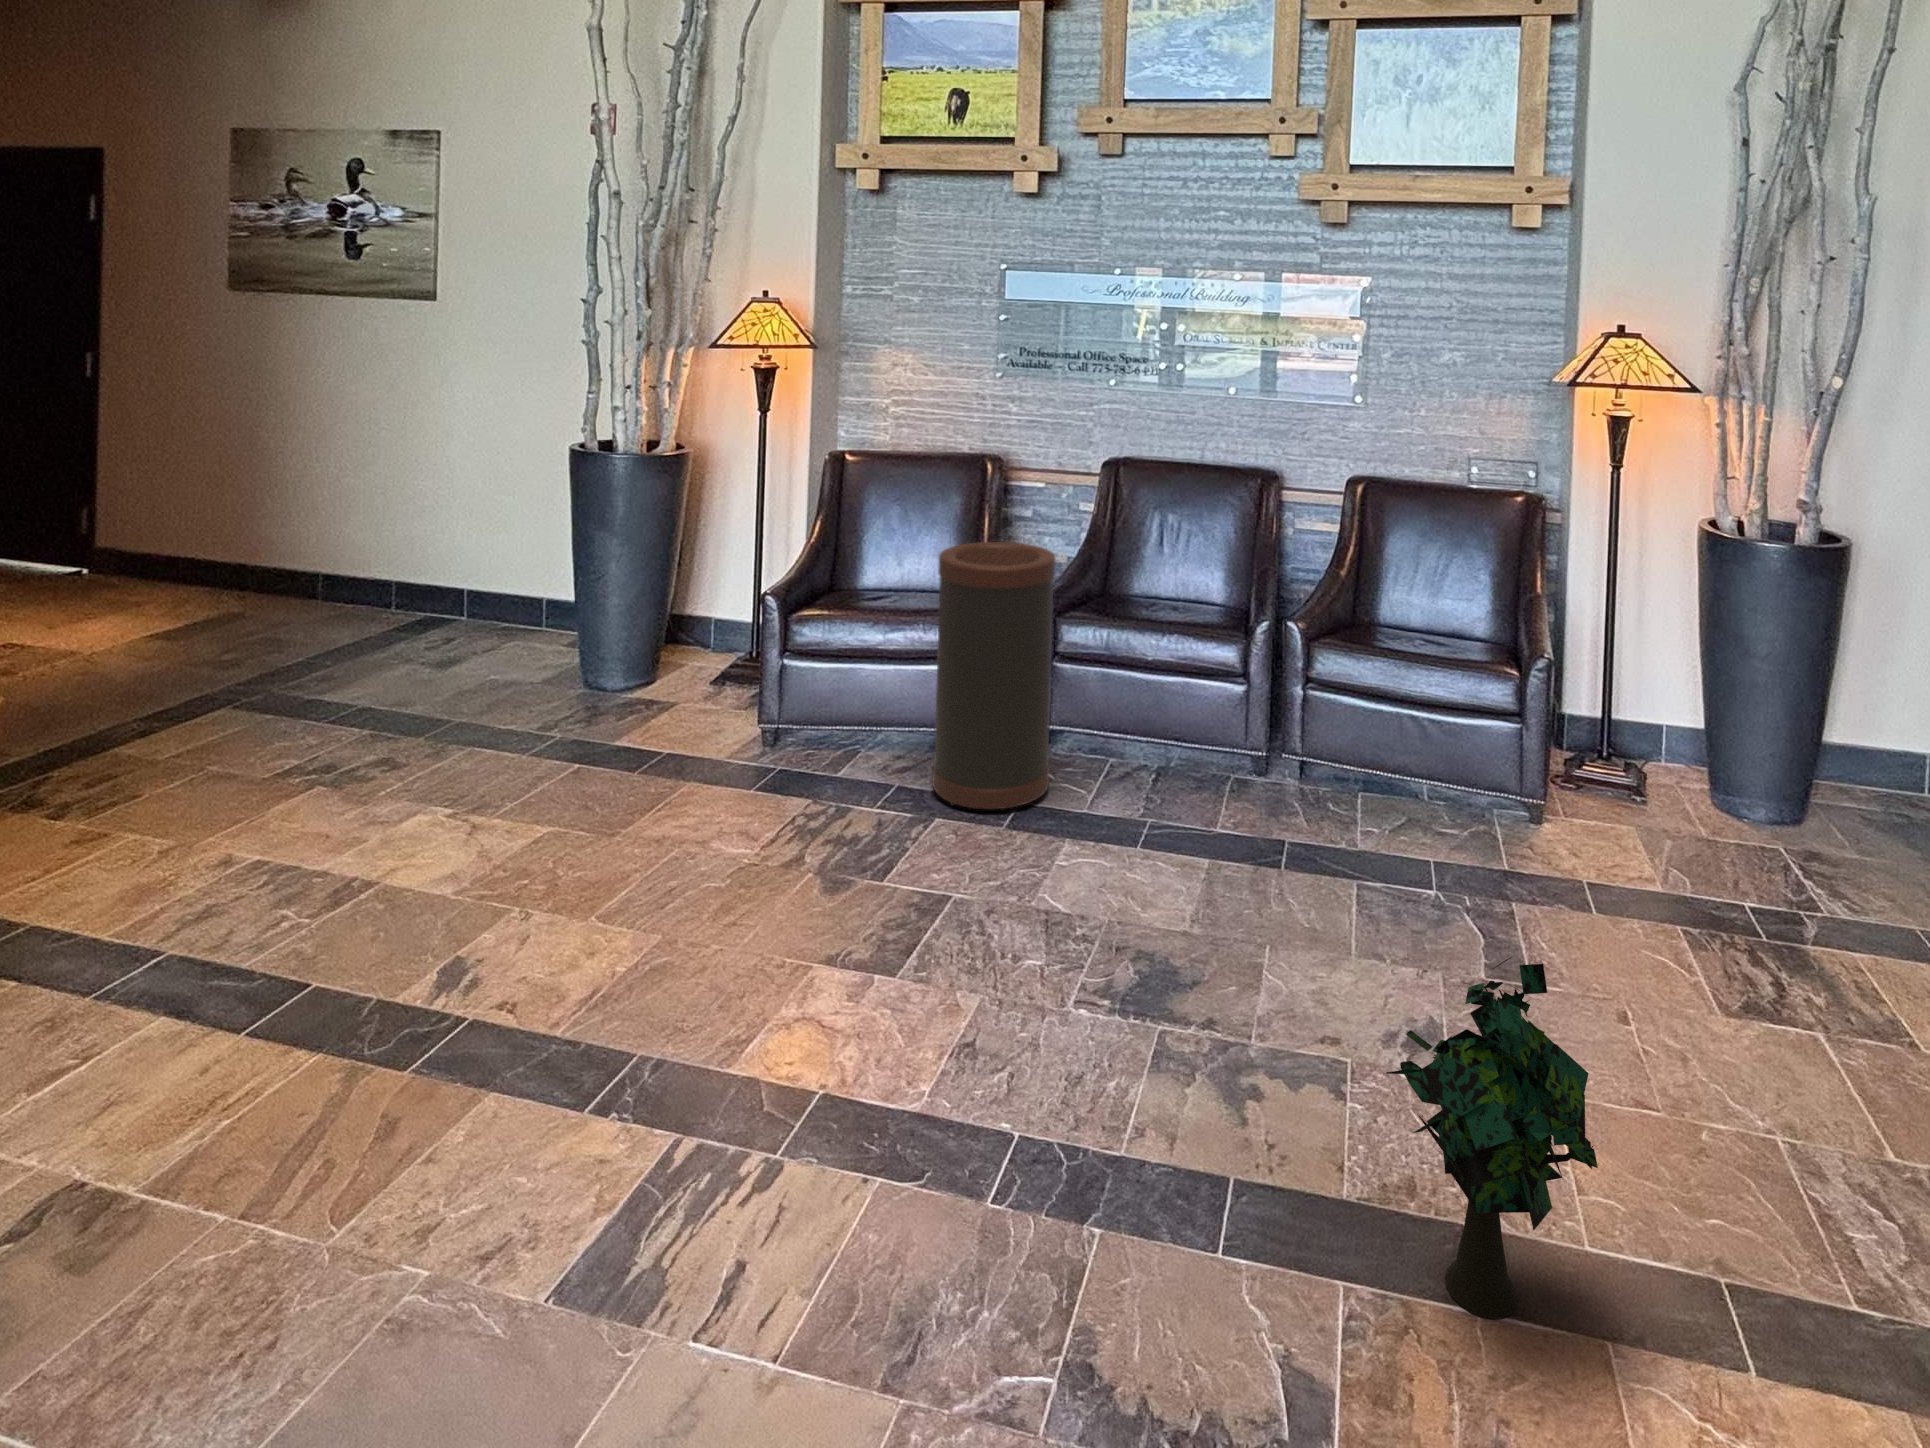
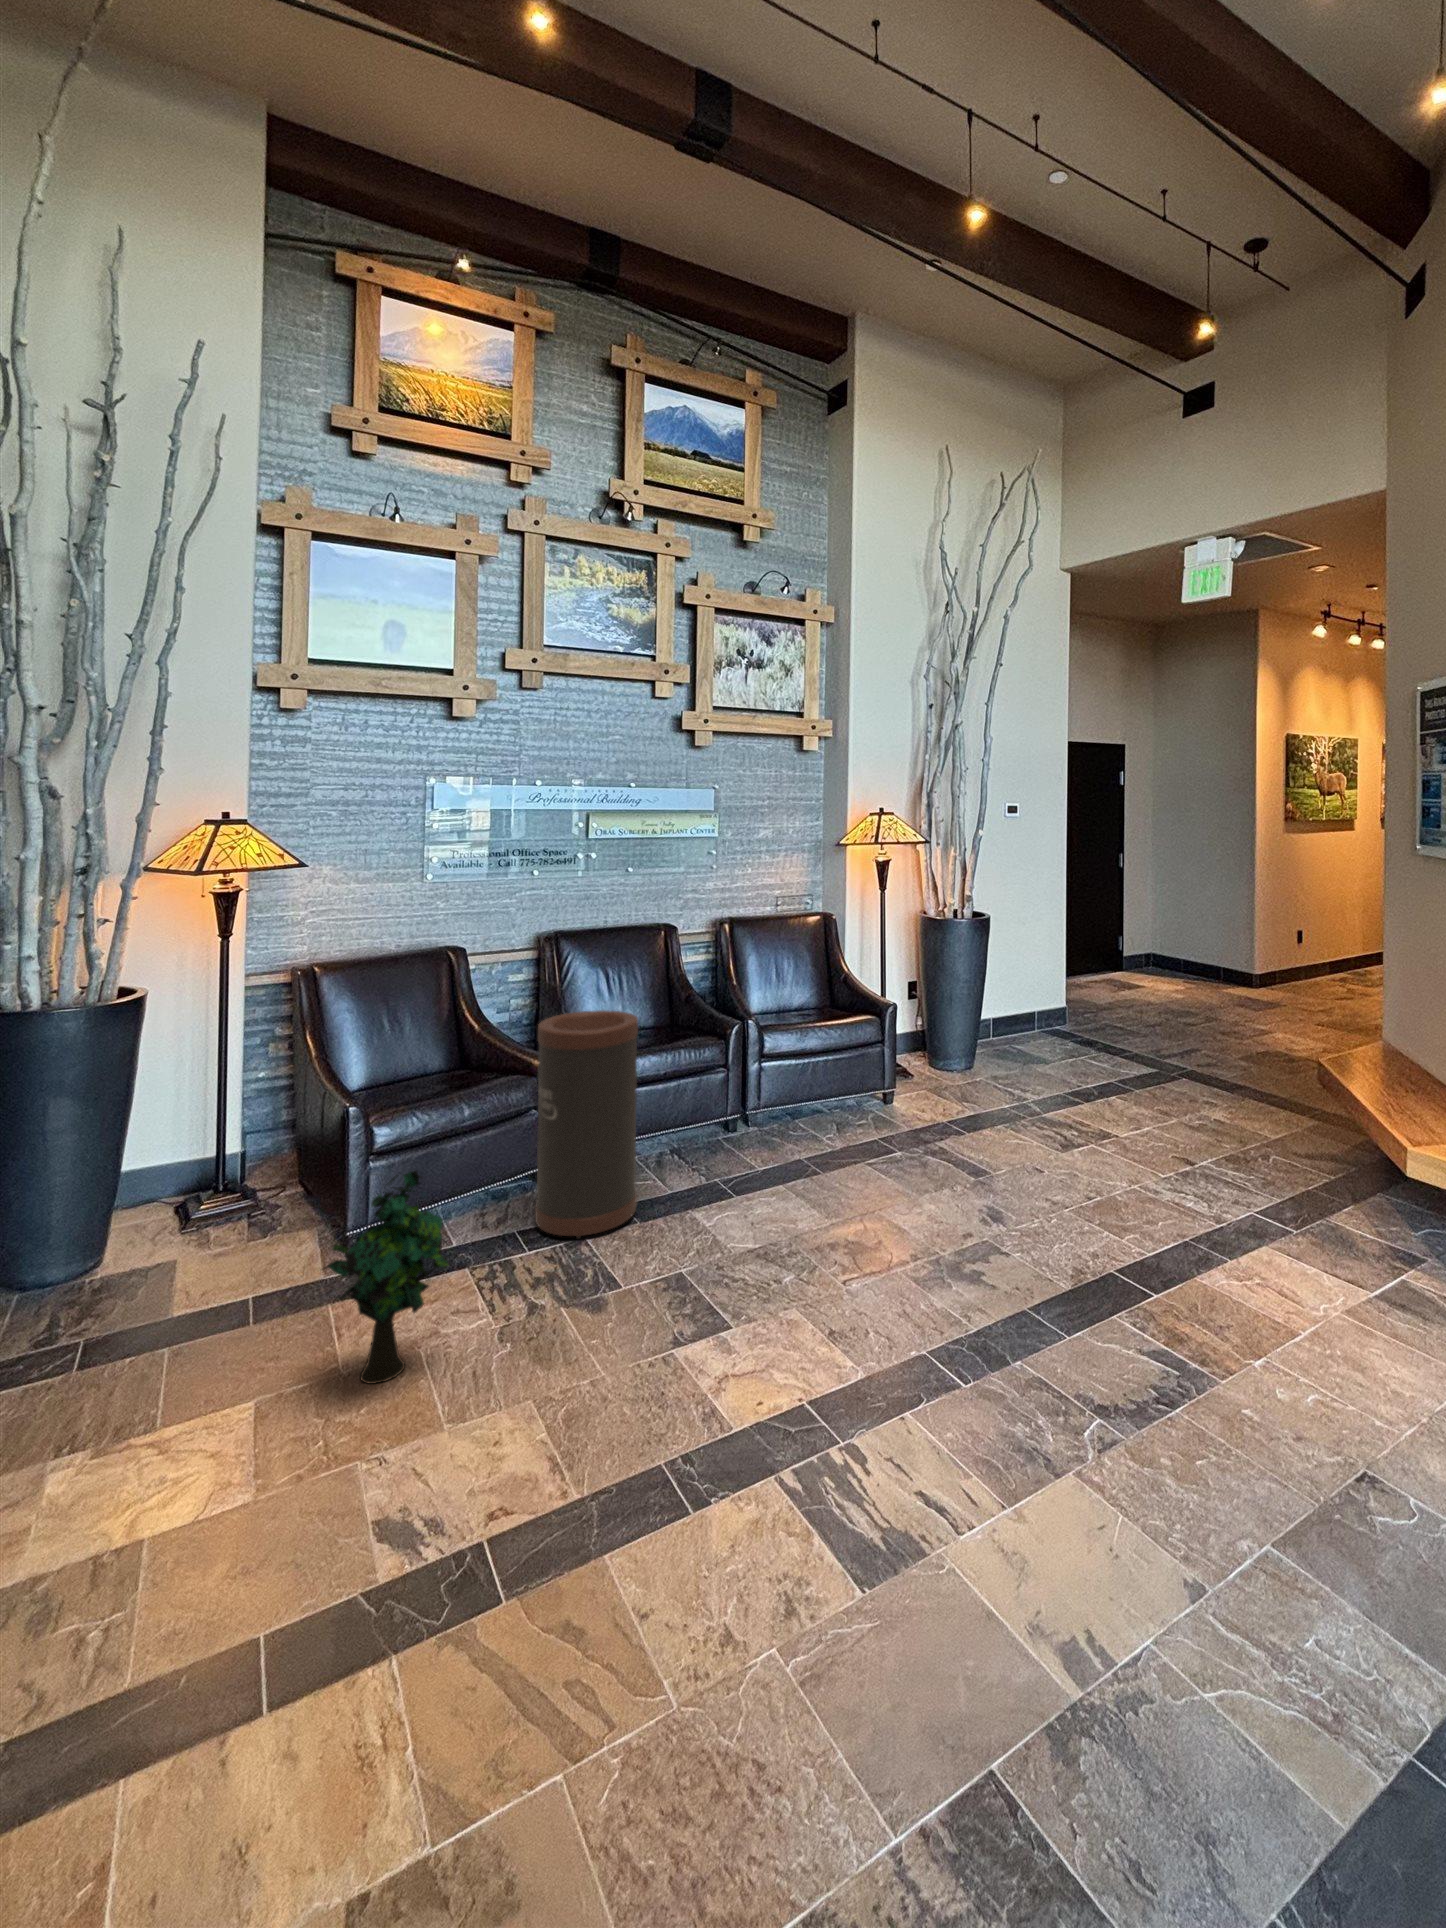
decorative plant: present [1386,957,1598,1319] -> present [324,1171,448,1384]

